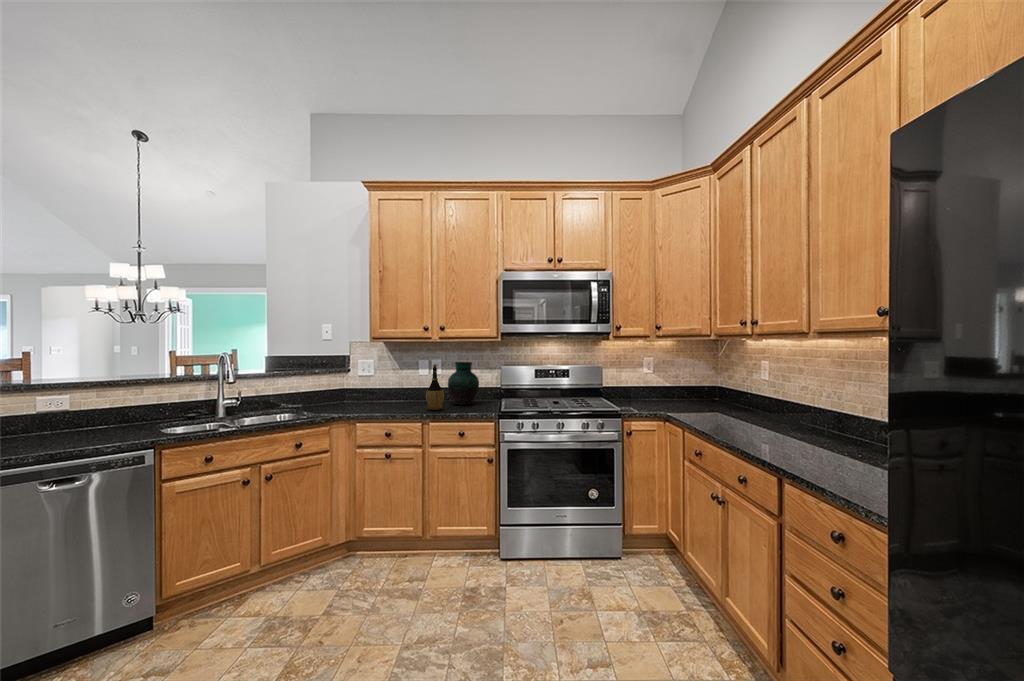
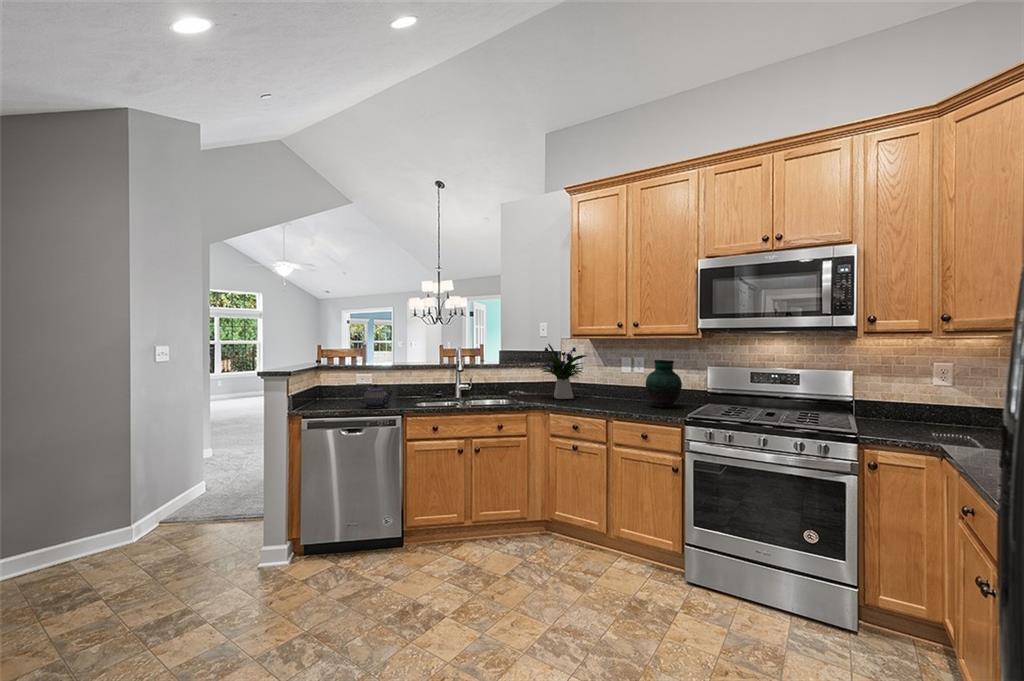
flower arrangement: none [330,348,386,406] -> present [541,344,586,399]
wine bottle: present [426,364,444,410] -> none [616,361,635,409]
teapot: none [70,409,142,444] -> present [357,384,393,408]

